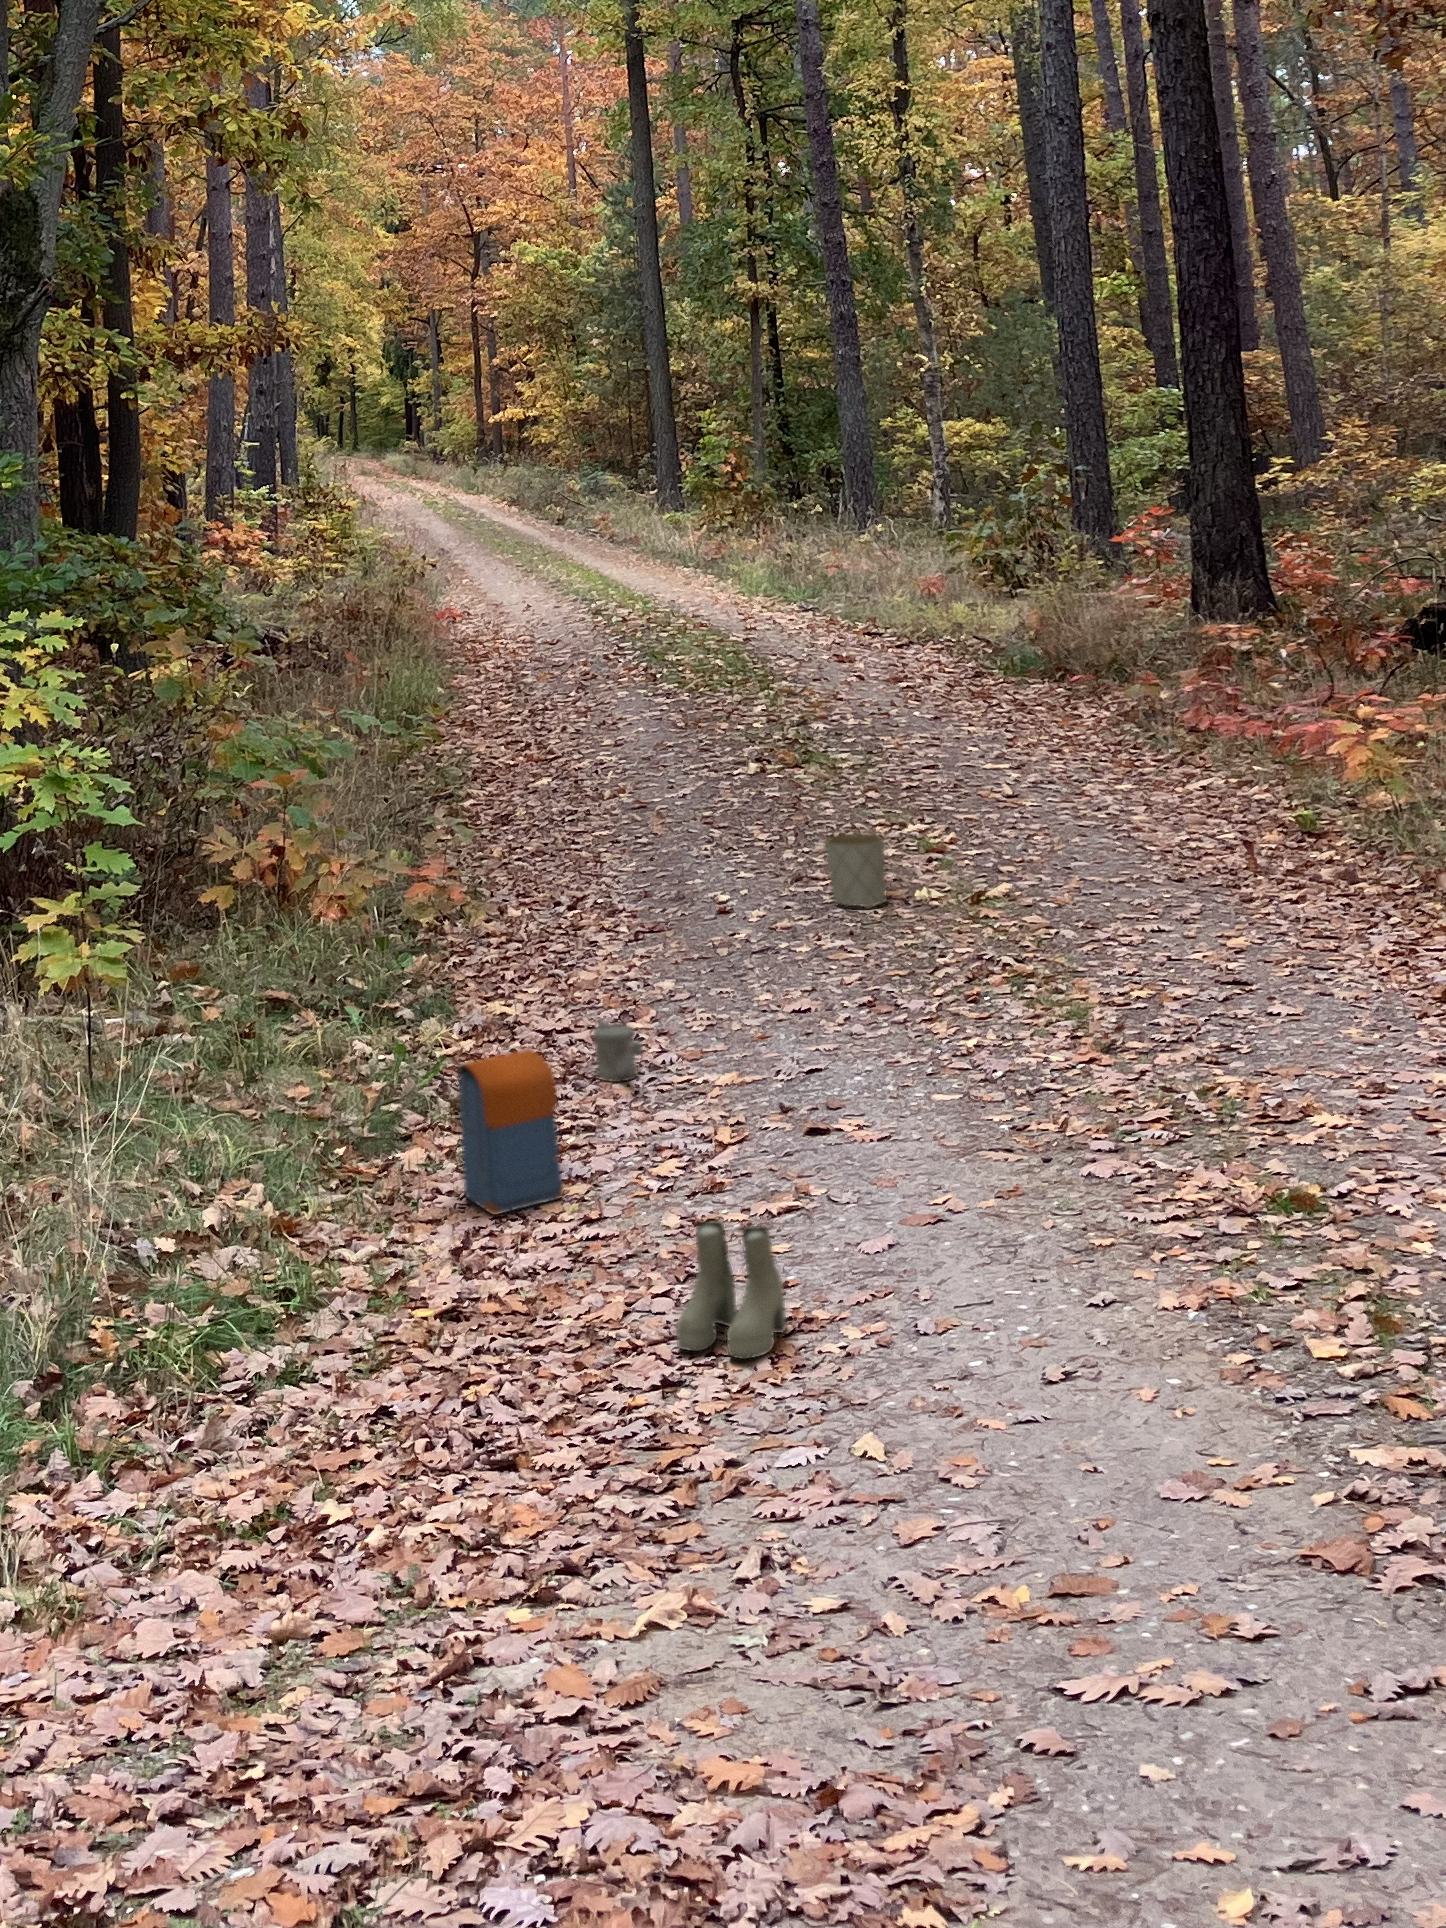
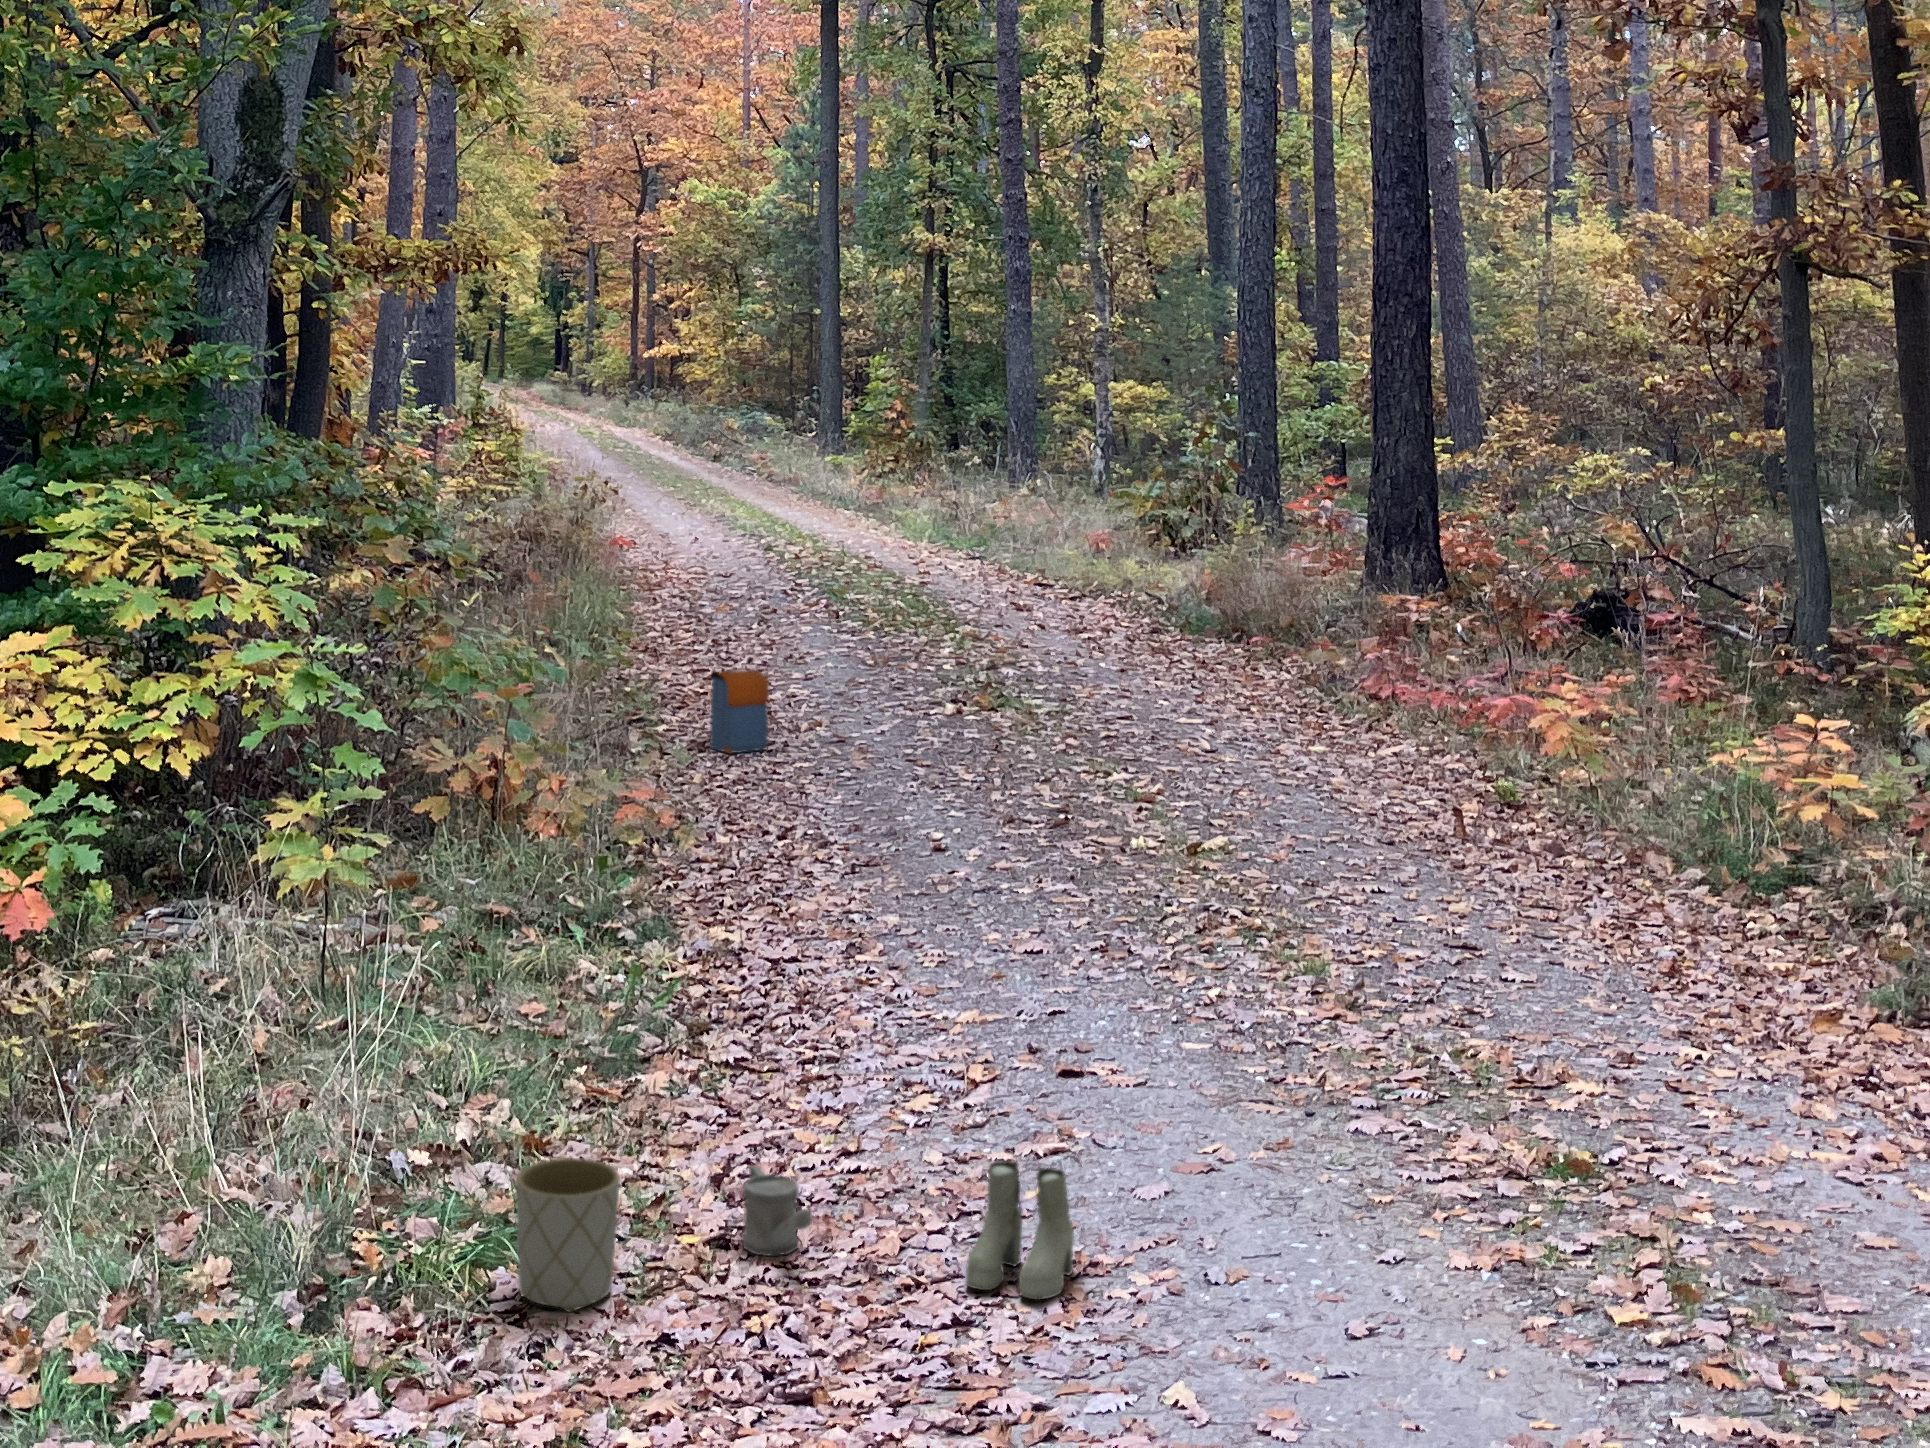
planter: present [825,833,887,908] -> present [516,1158,620,1312]
watering can: present [593,1019,643,1082] -> present [743,1165,812,1256]
backpack: present [458,1049,564,1215] -> present [710,669,769,754]

